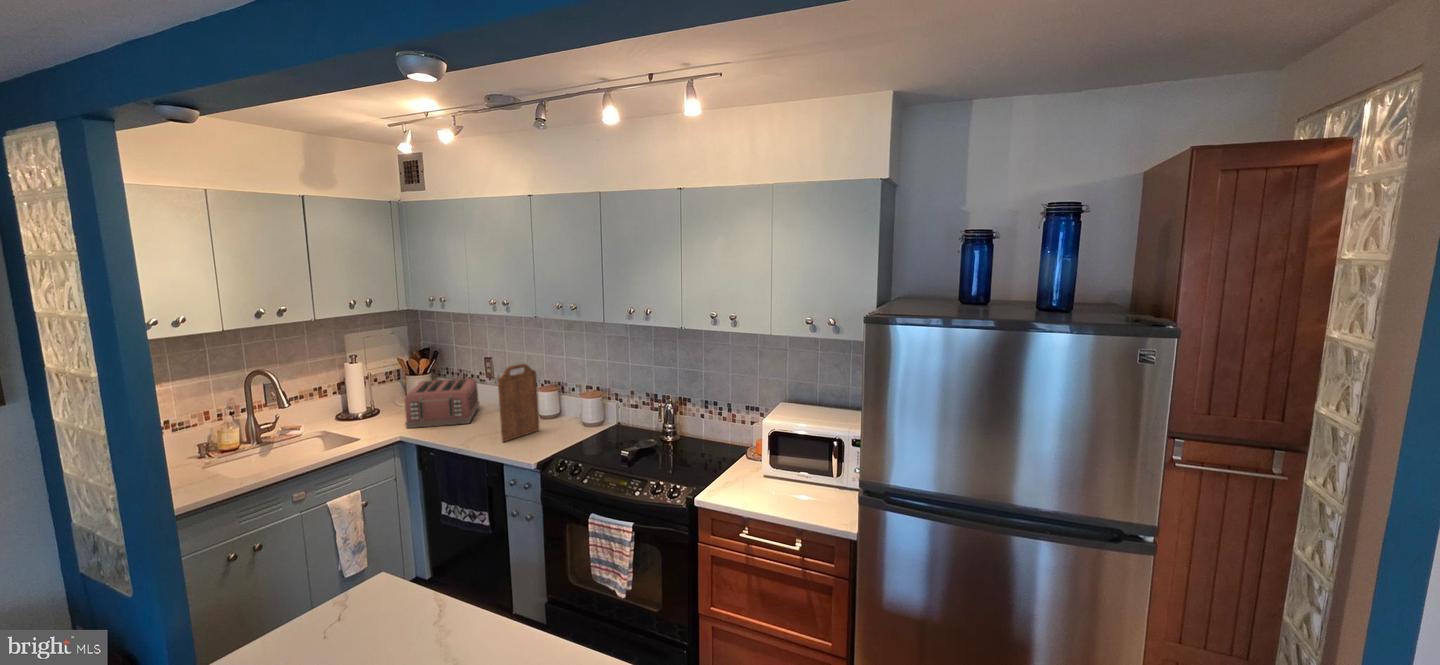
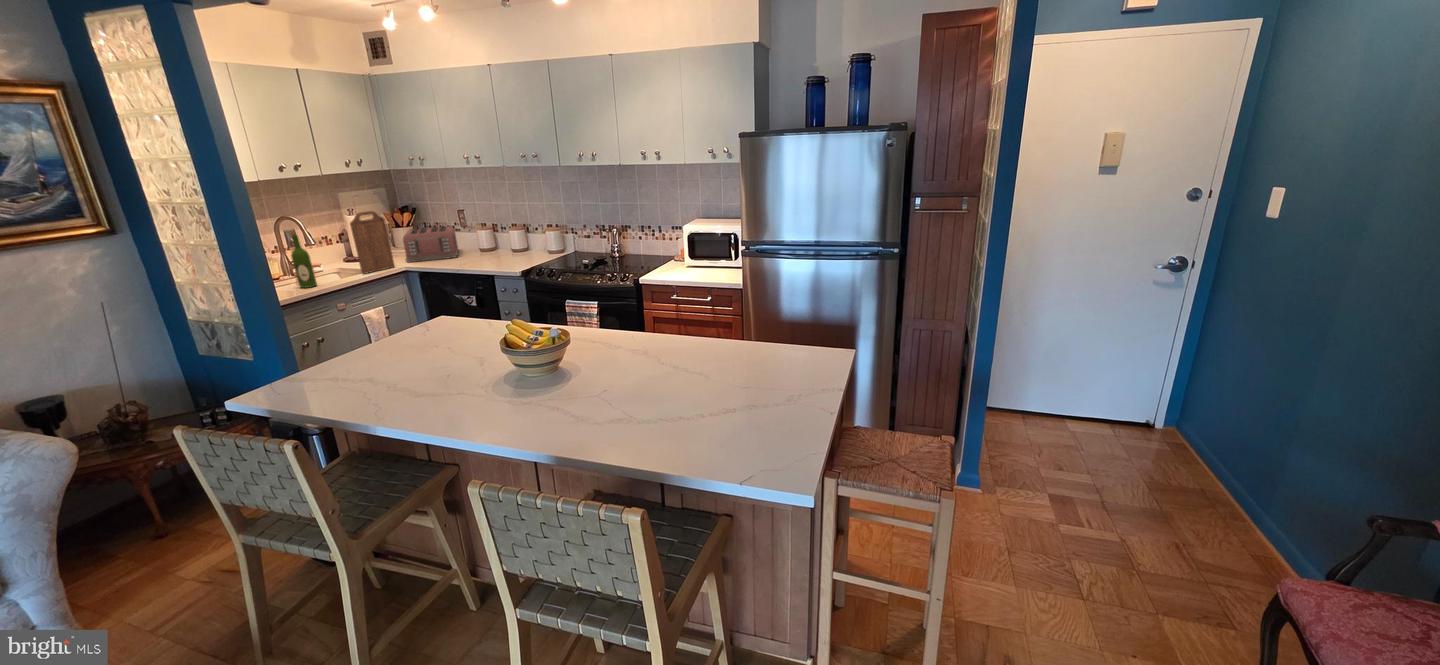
cutting board: present [498,364,540,442] -> present [350,211,395,274]
wine bottle: none [238,400,268,475] -> present [291,231,317,288]

